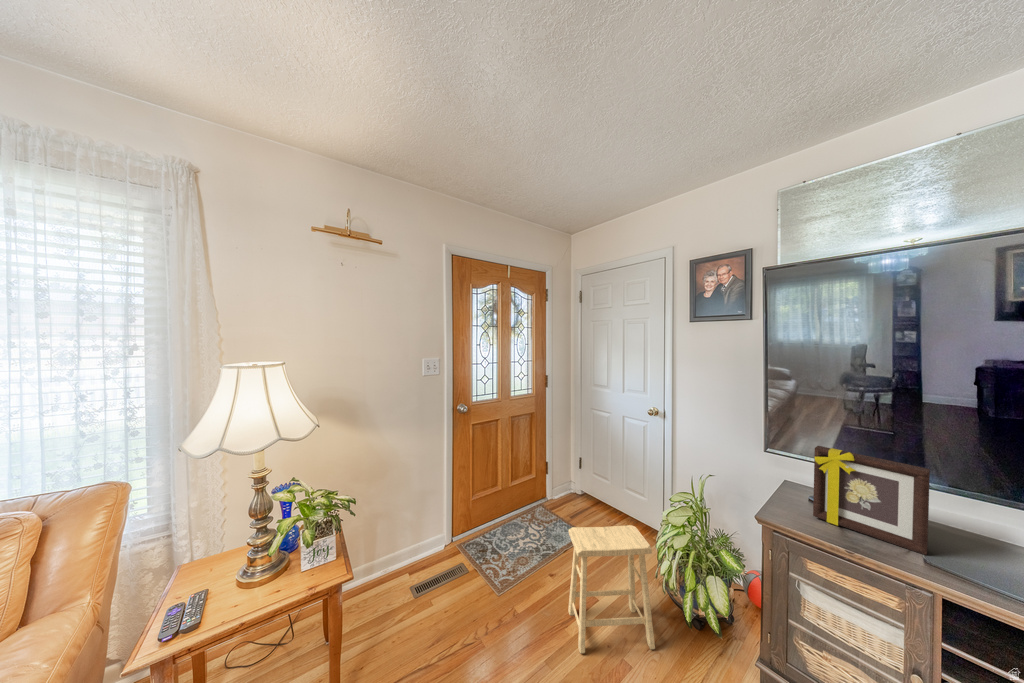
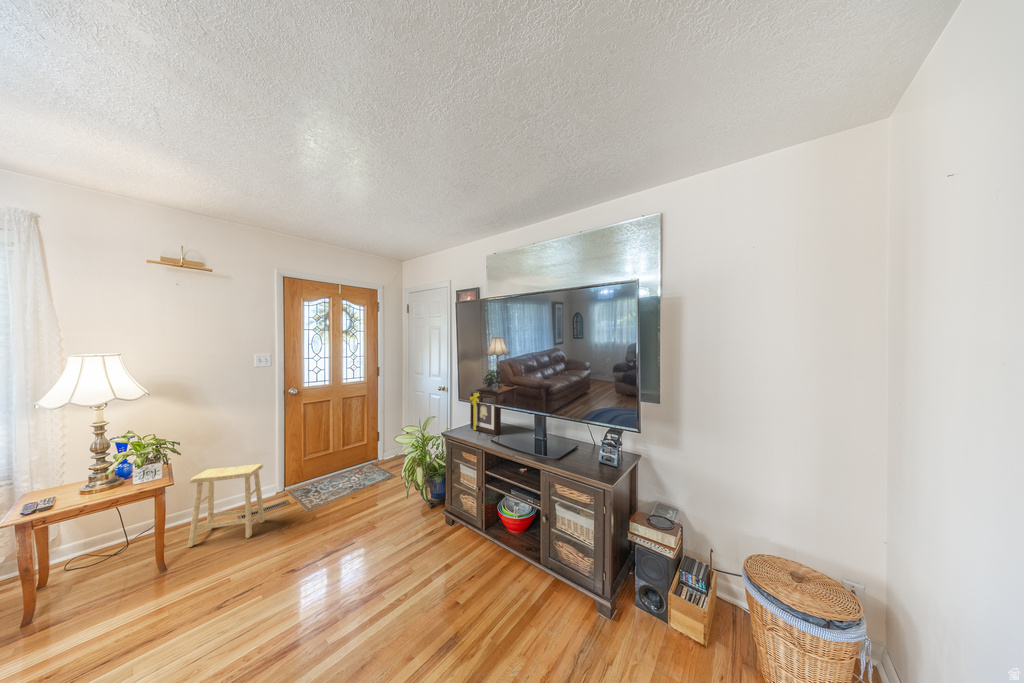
footstool: present [568,525,655,653] -> present [188,464,265,547]

